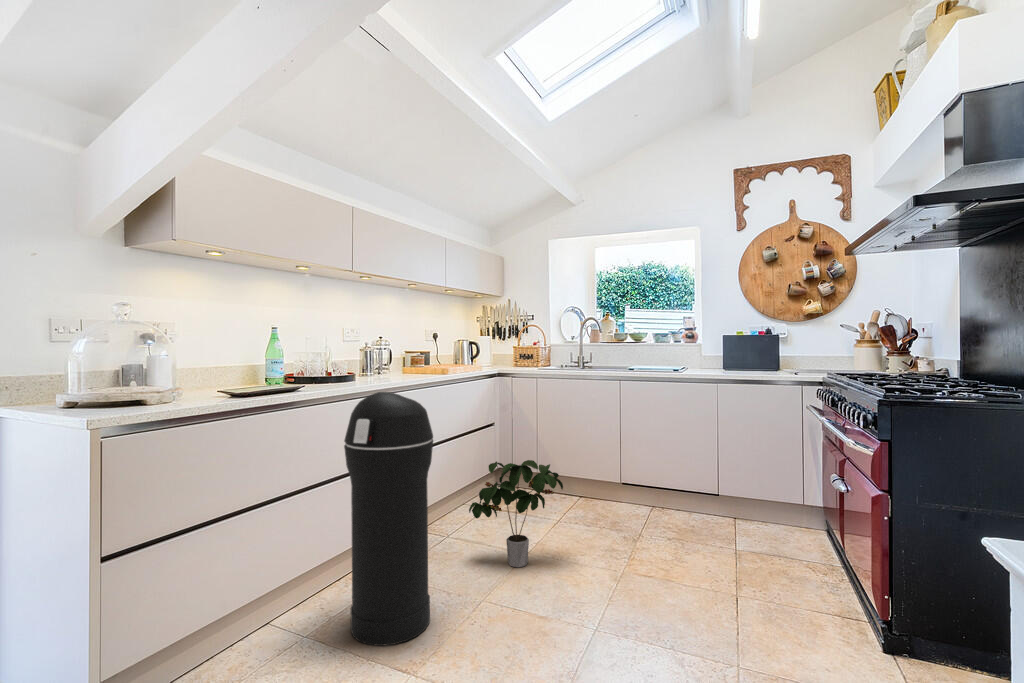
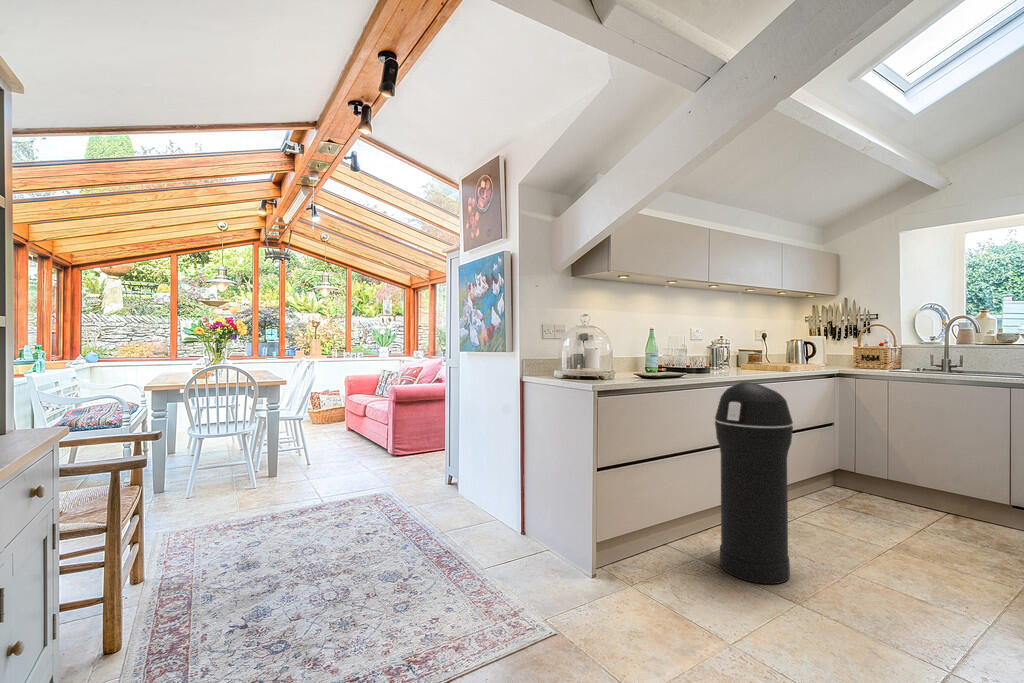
potted plant: present [469,460,563,567] -> none [818,455,931,559]

